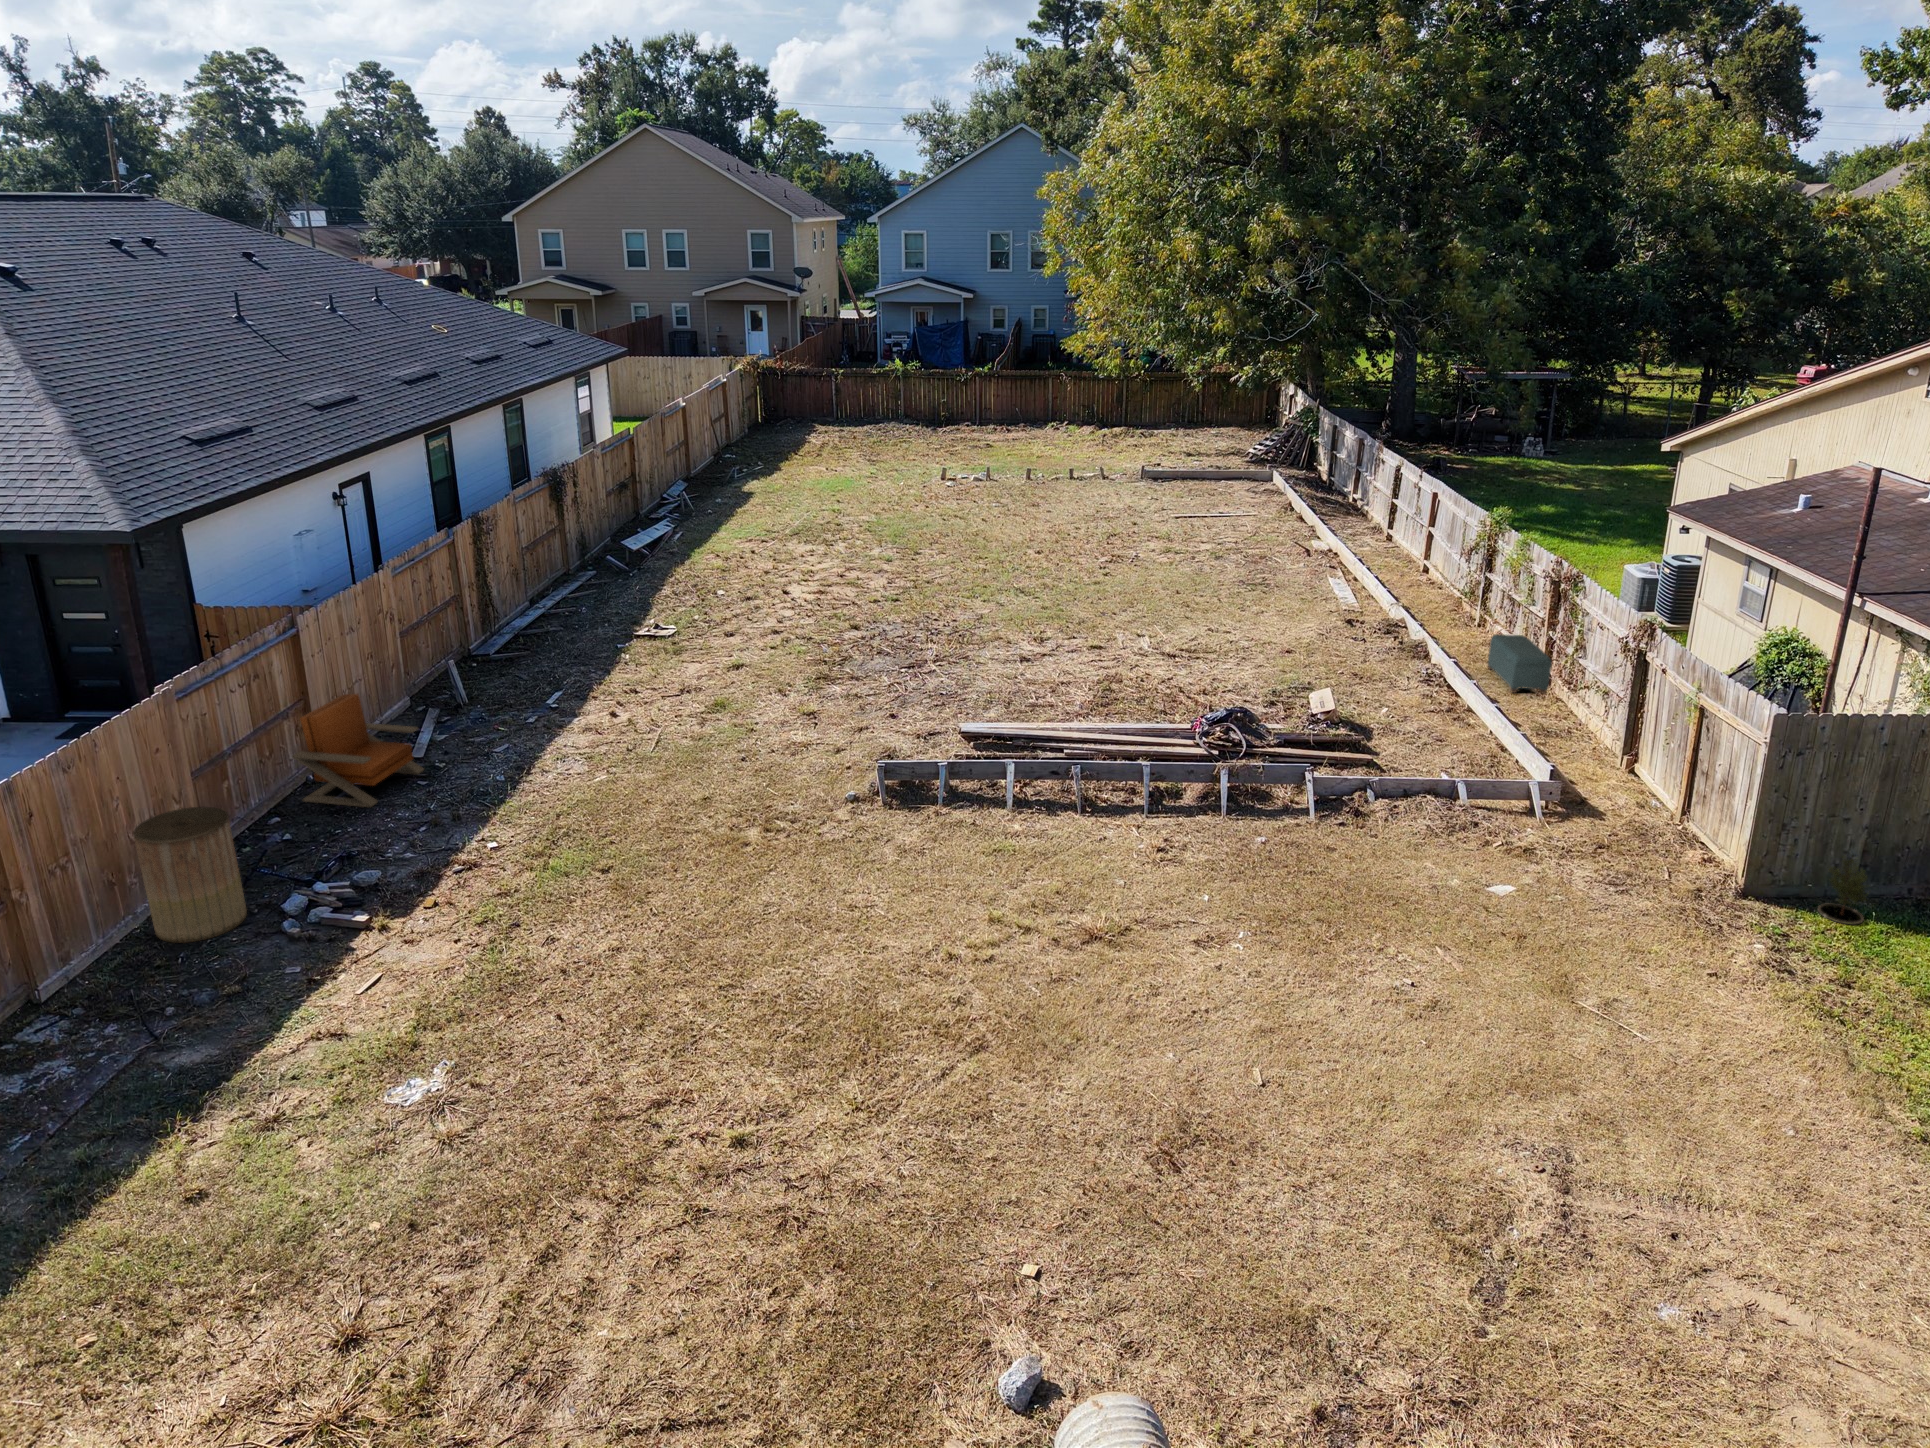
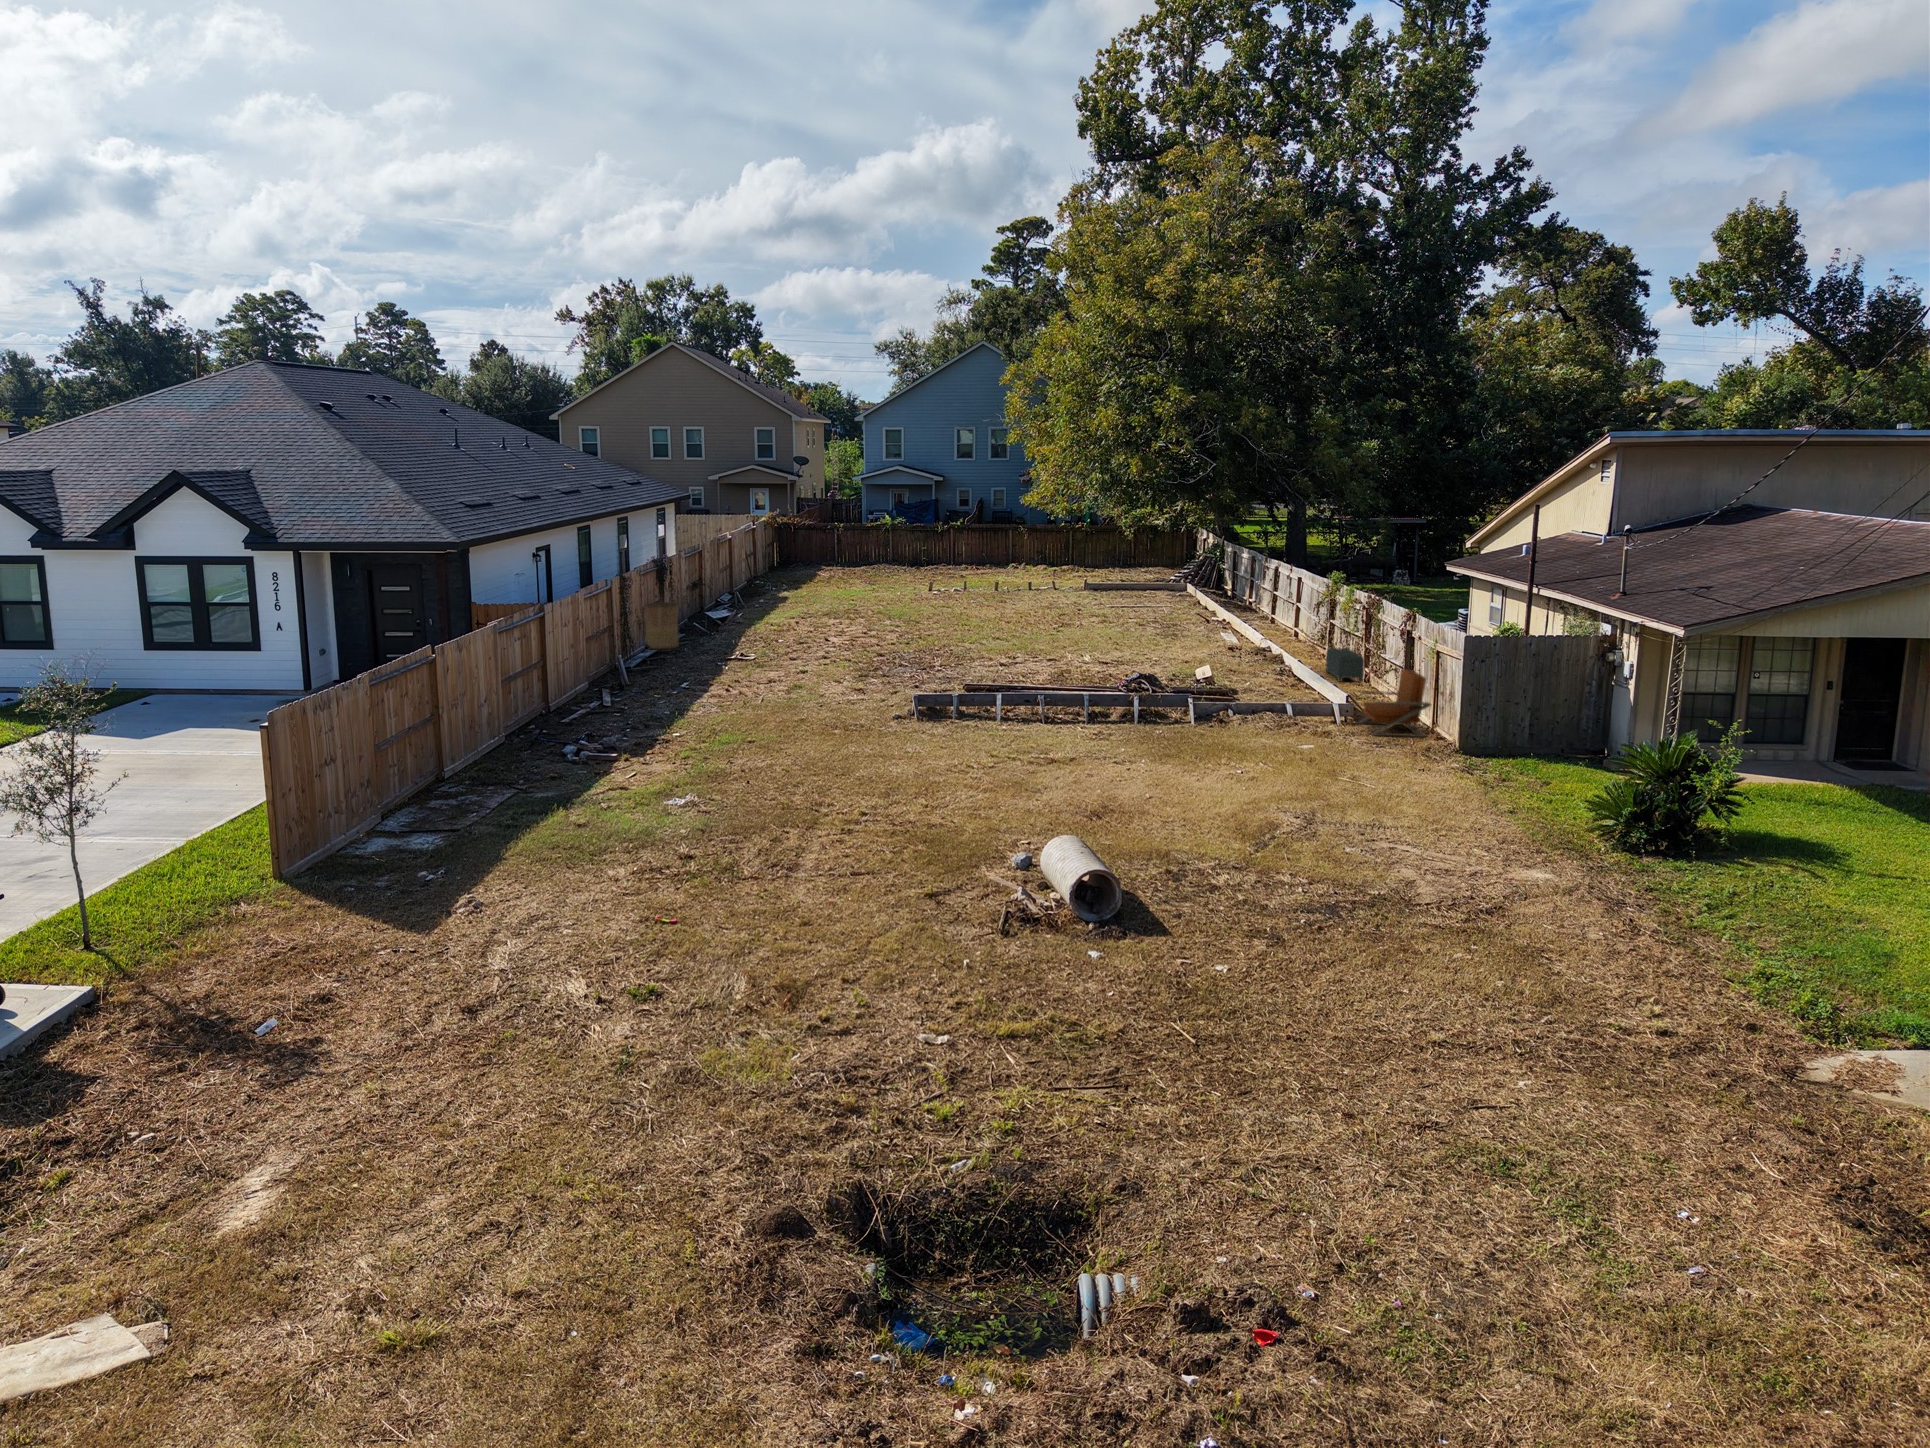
lounge chair: present [292,694,424,807] -> present [1359,669,1431,737]
trash can: present [133,807,247,943] -> present [645,602,679,649]
potted tree: present [1818,856,1867,925] -> none [1497,711,1525,756]

